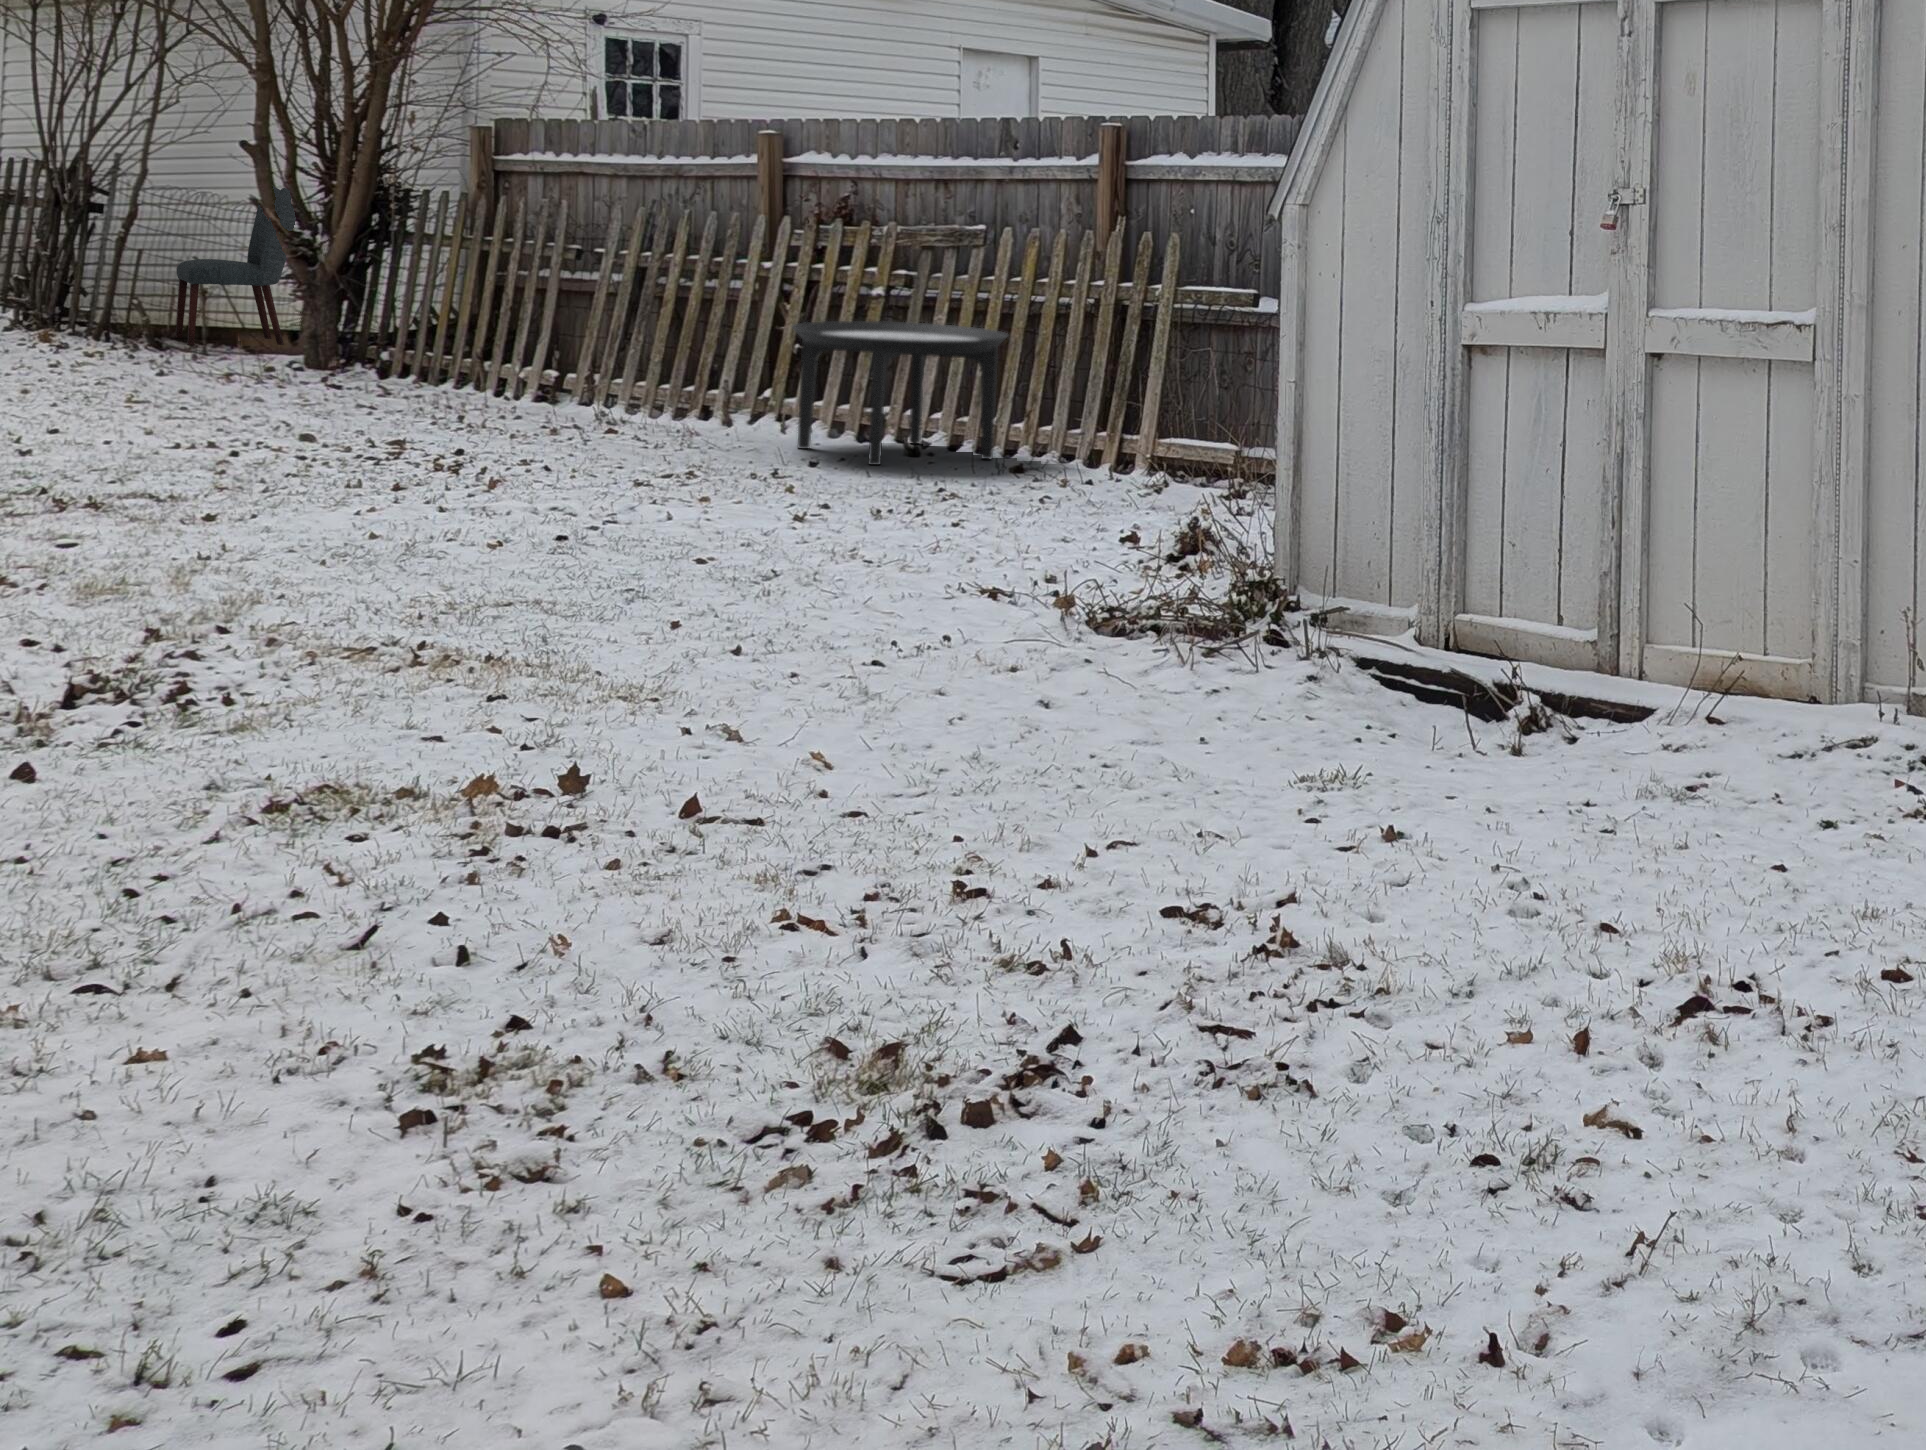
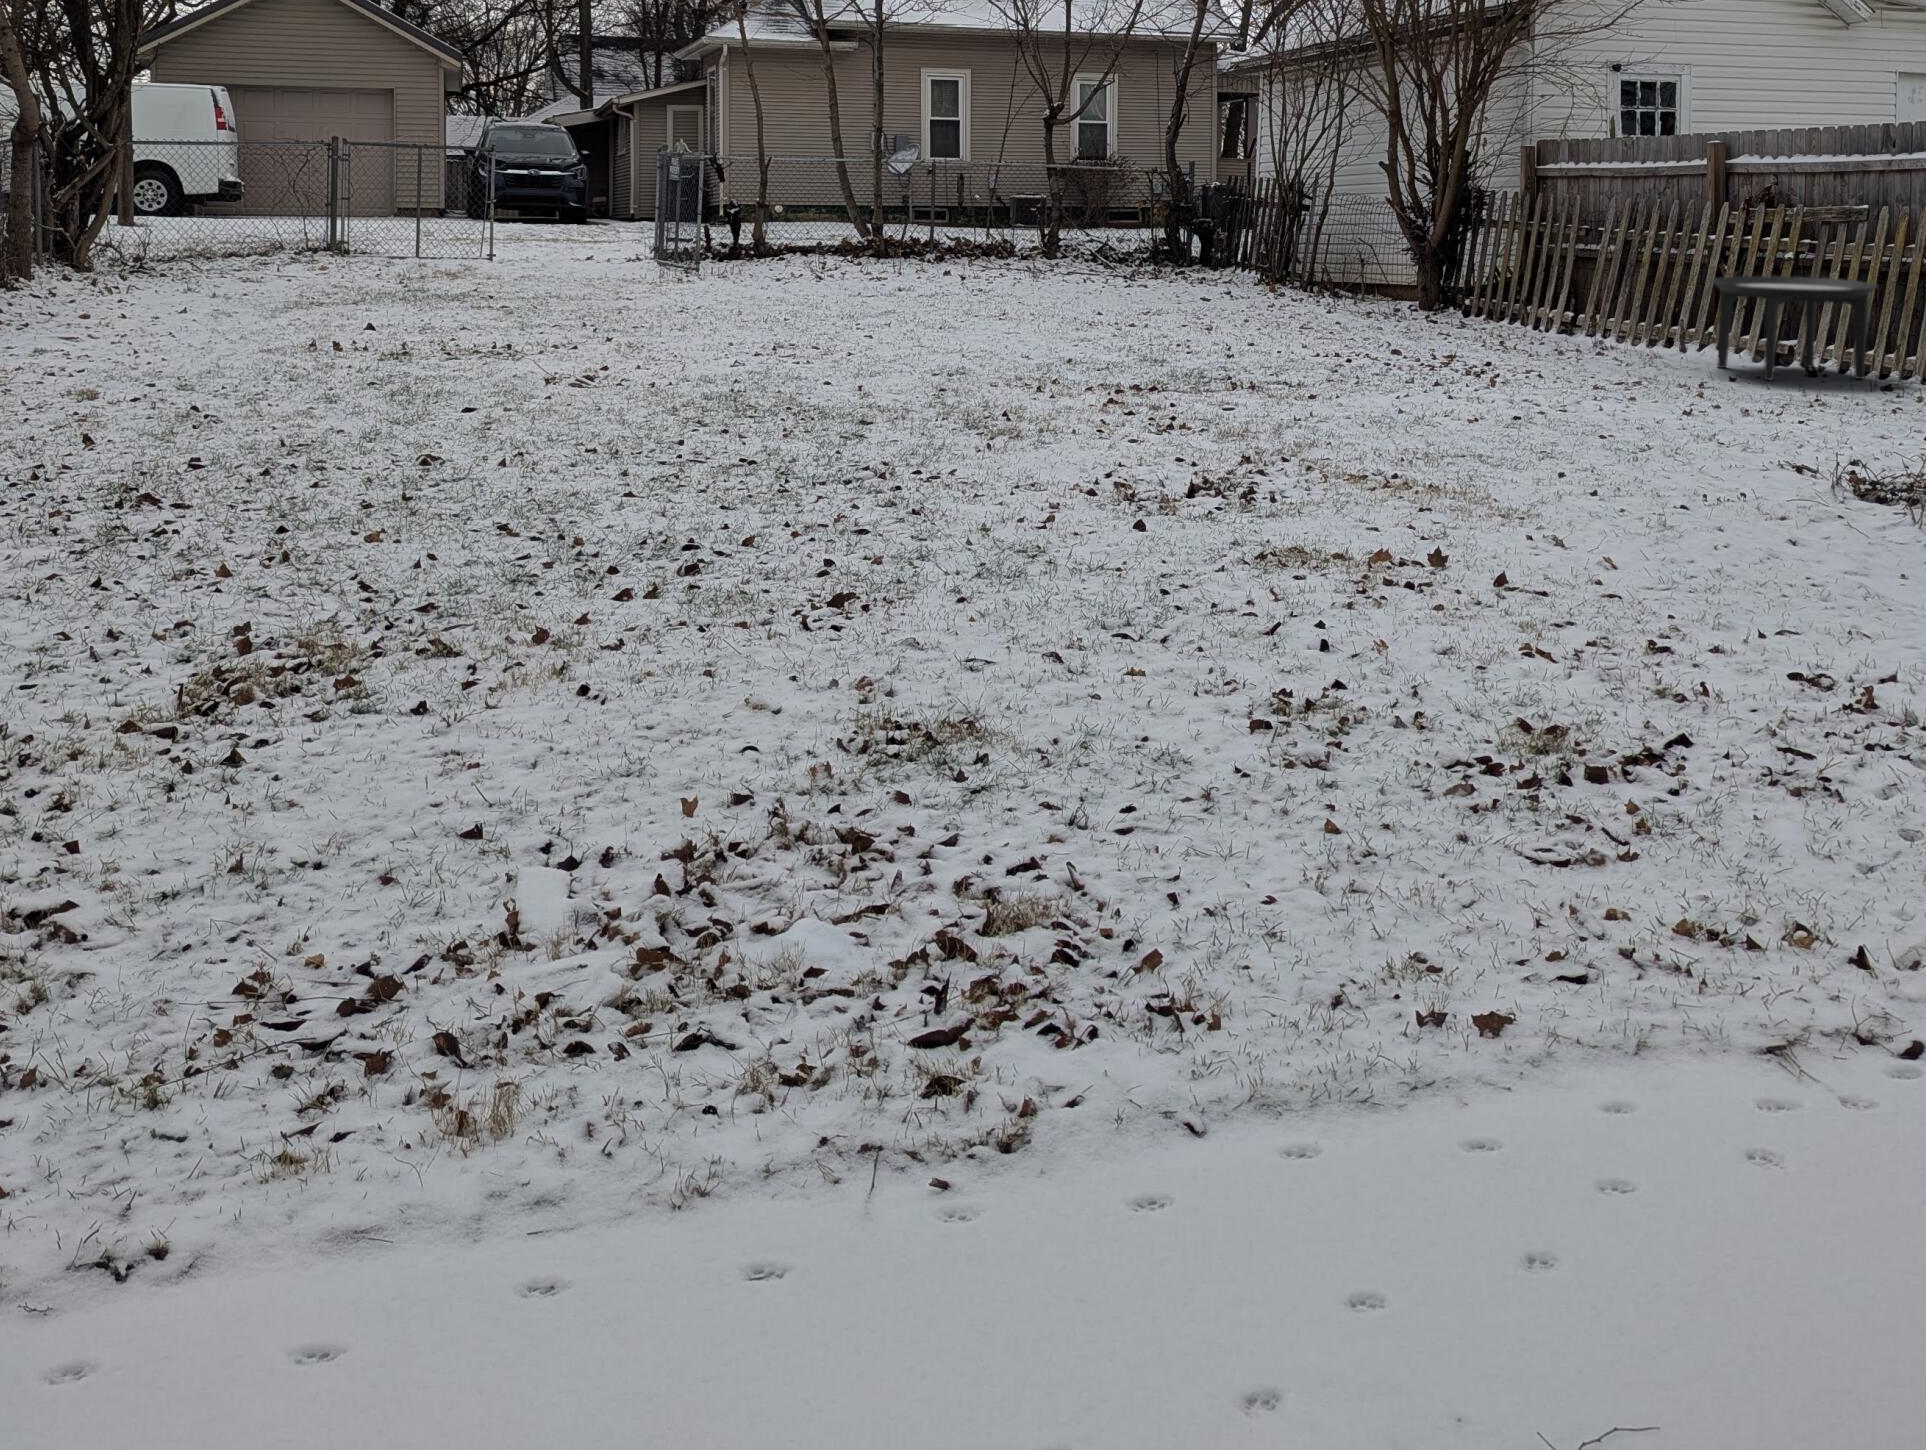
chair: present [176,186,296,345] -> none [1344,190,1418,296]

